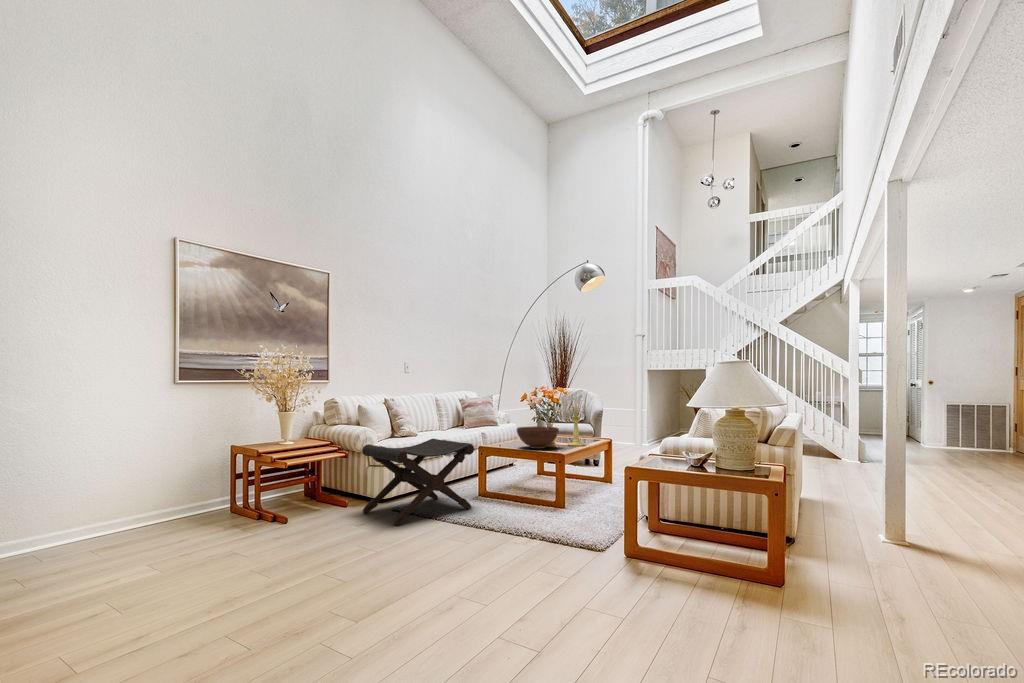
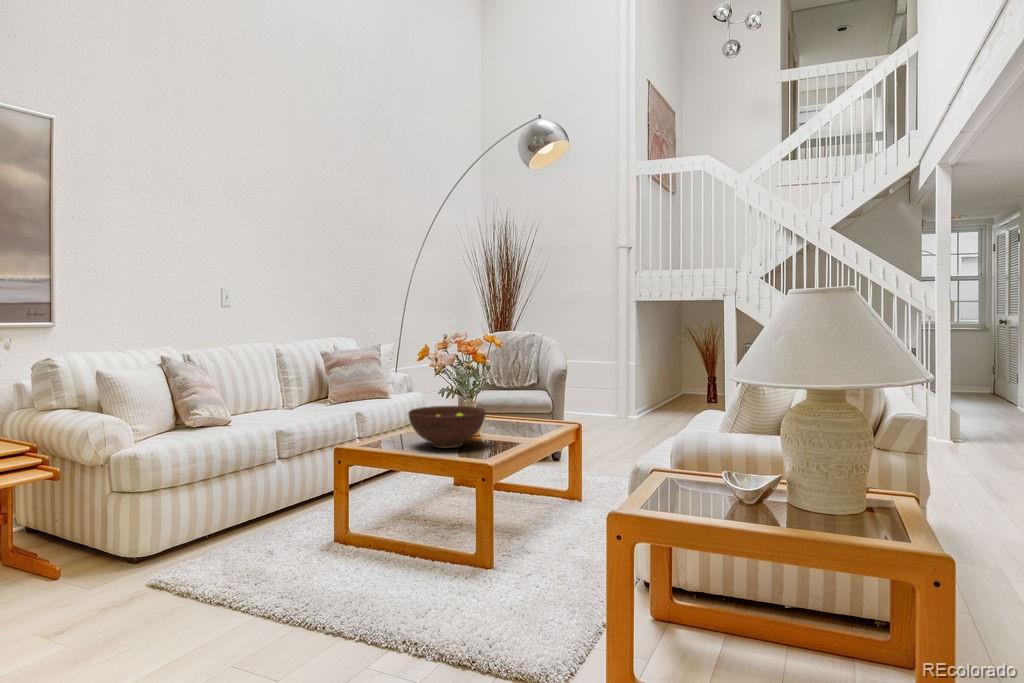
candle holder: present [567,405,585,446] -> none [501,366,534,439]
footstool: present [362,439,474,525] -> none [78,435,317,632]

